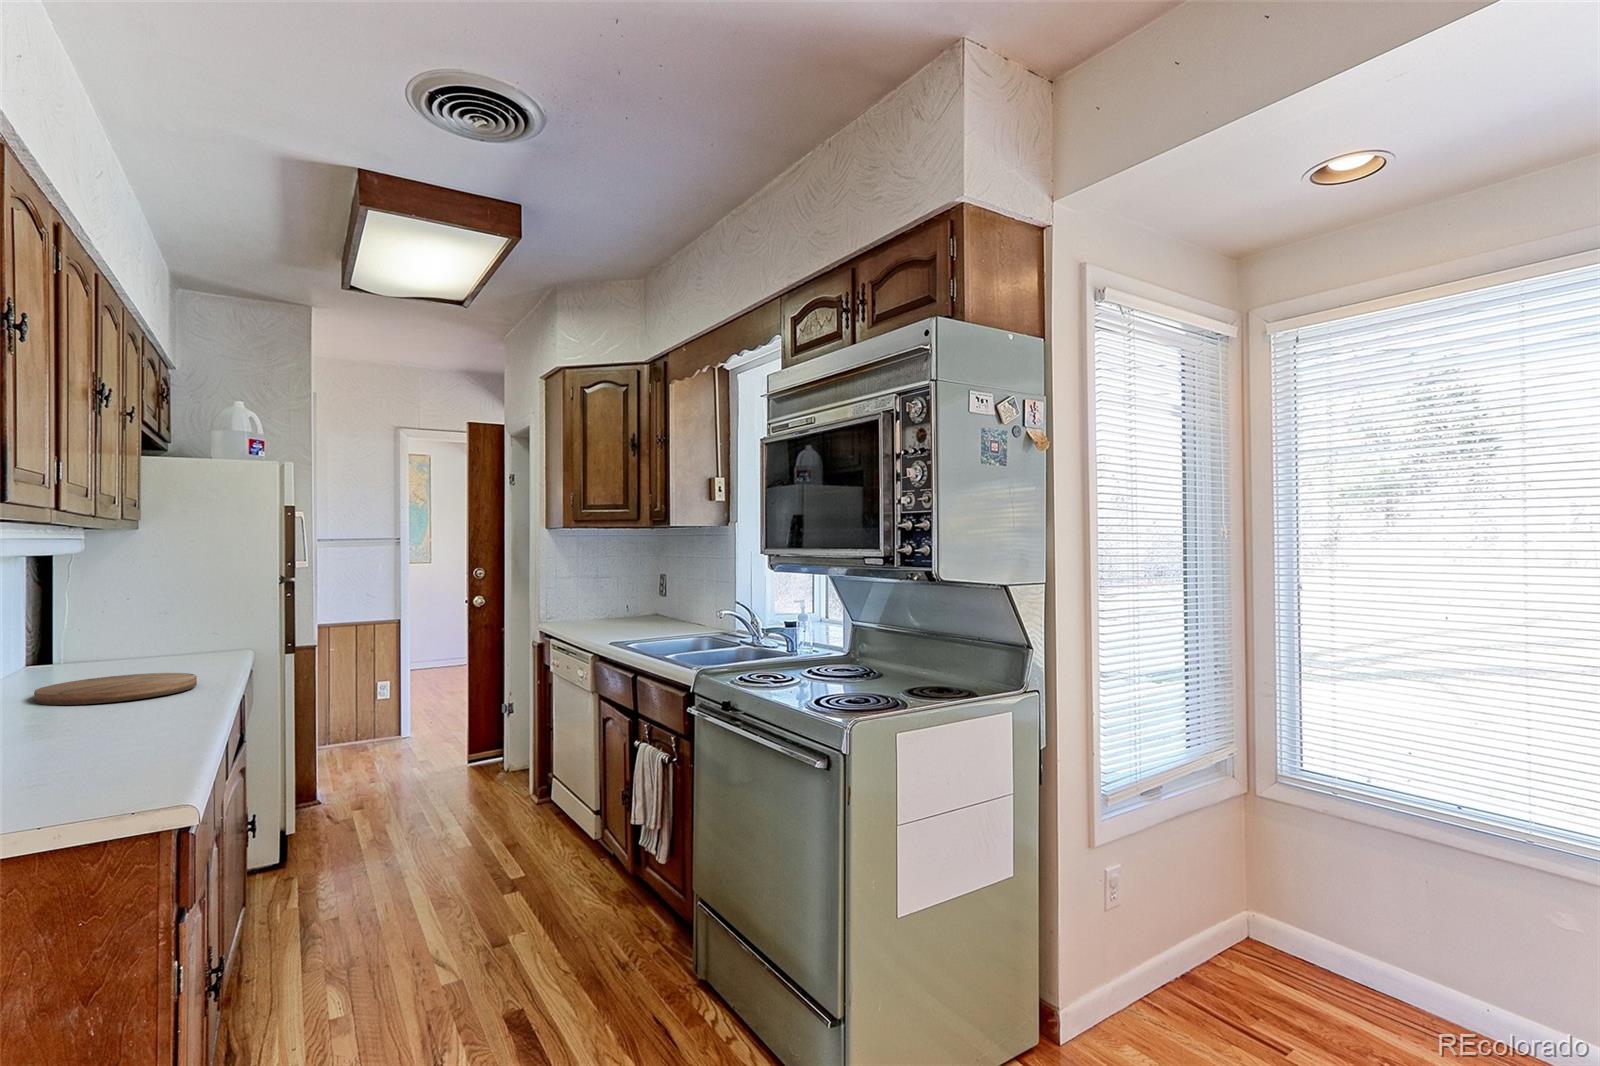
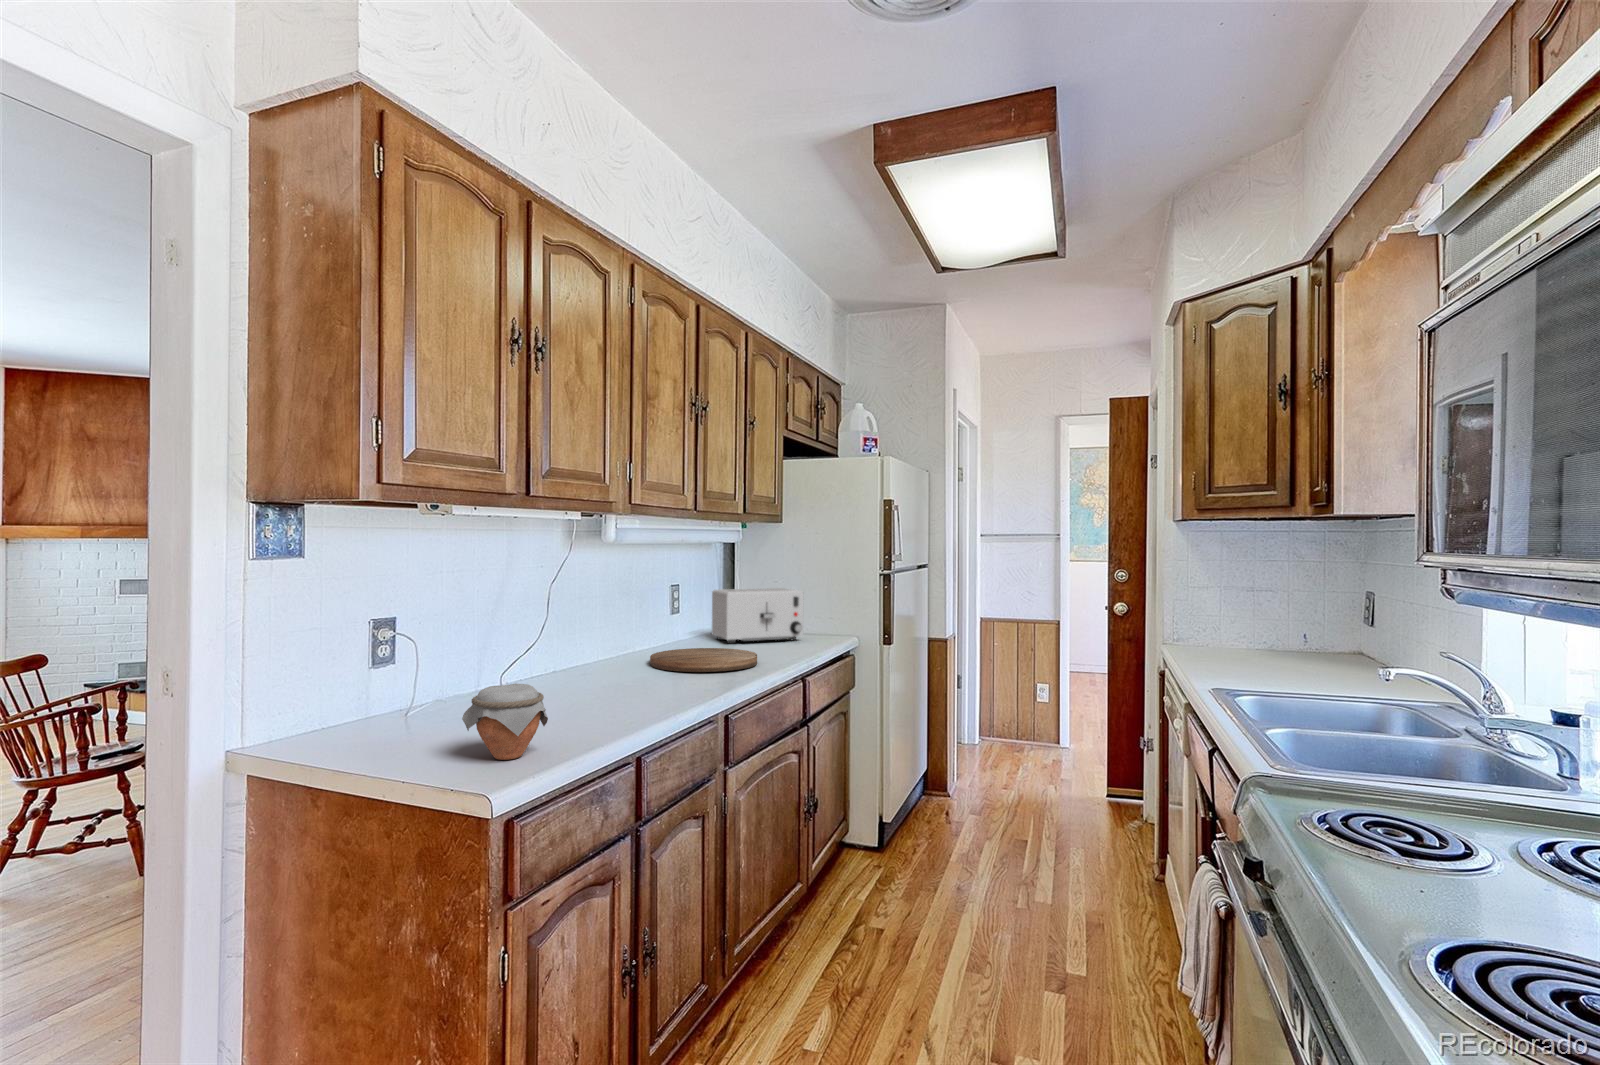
toaster: none [55,604,197,673] -> present [712,588,803,643]
jar: none [42,711,154,793] -> present [462,683,548,760]

